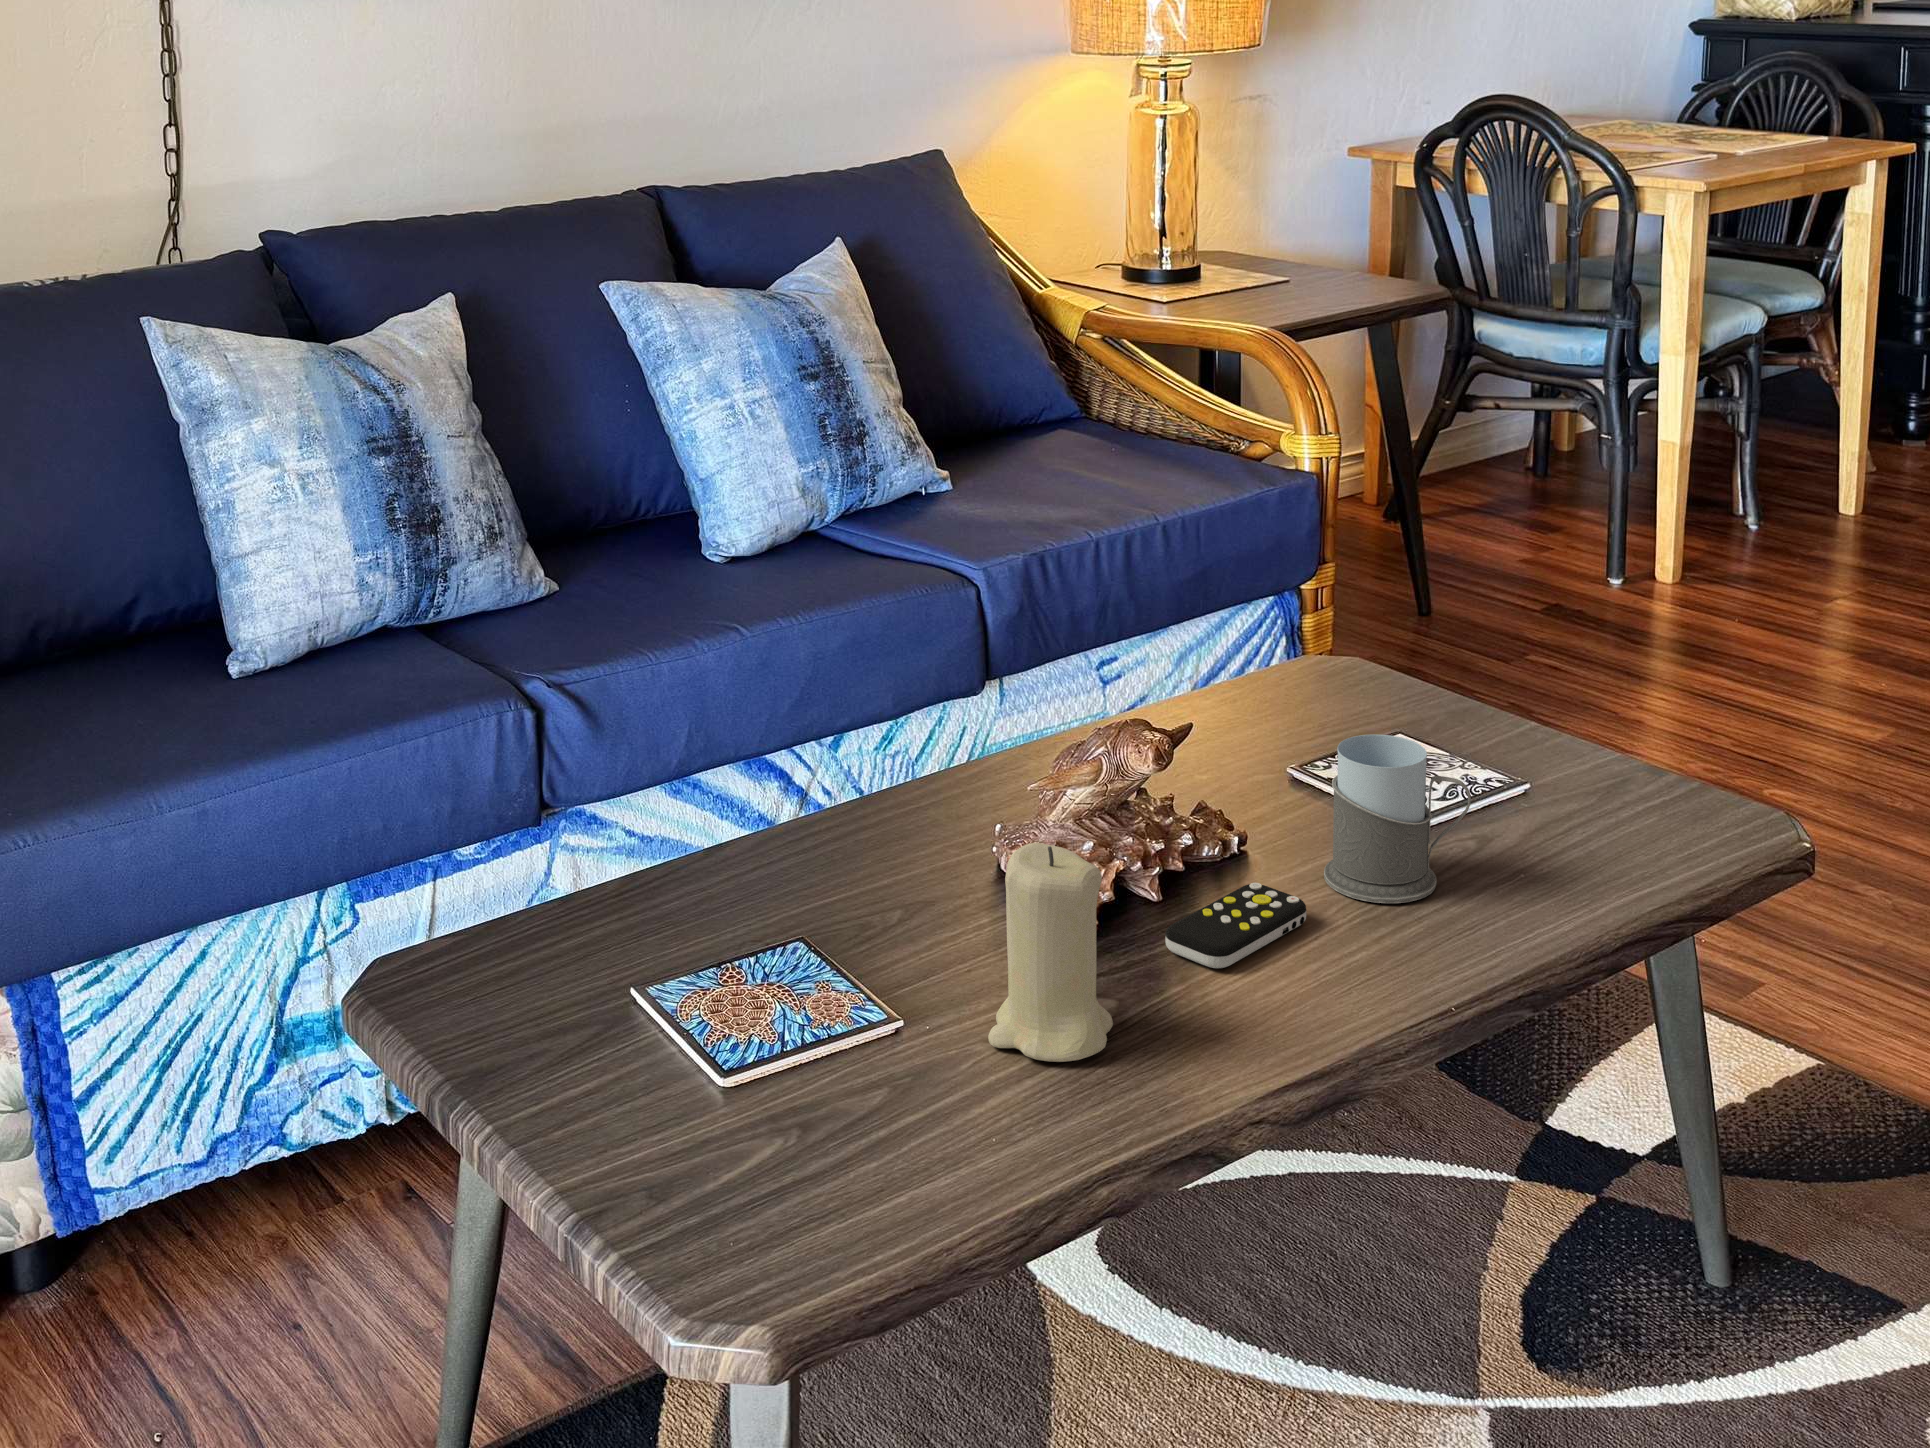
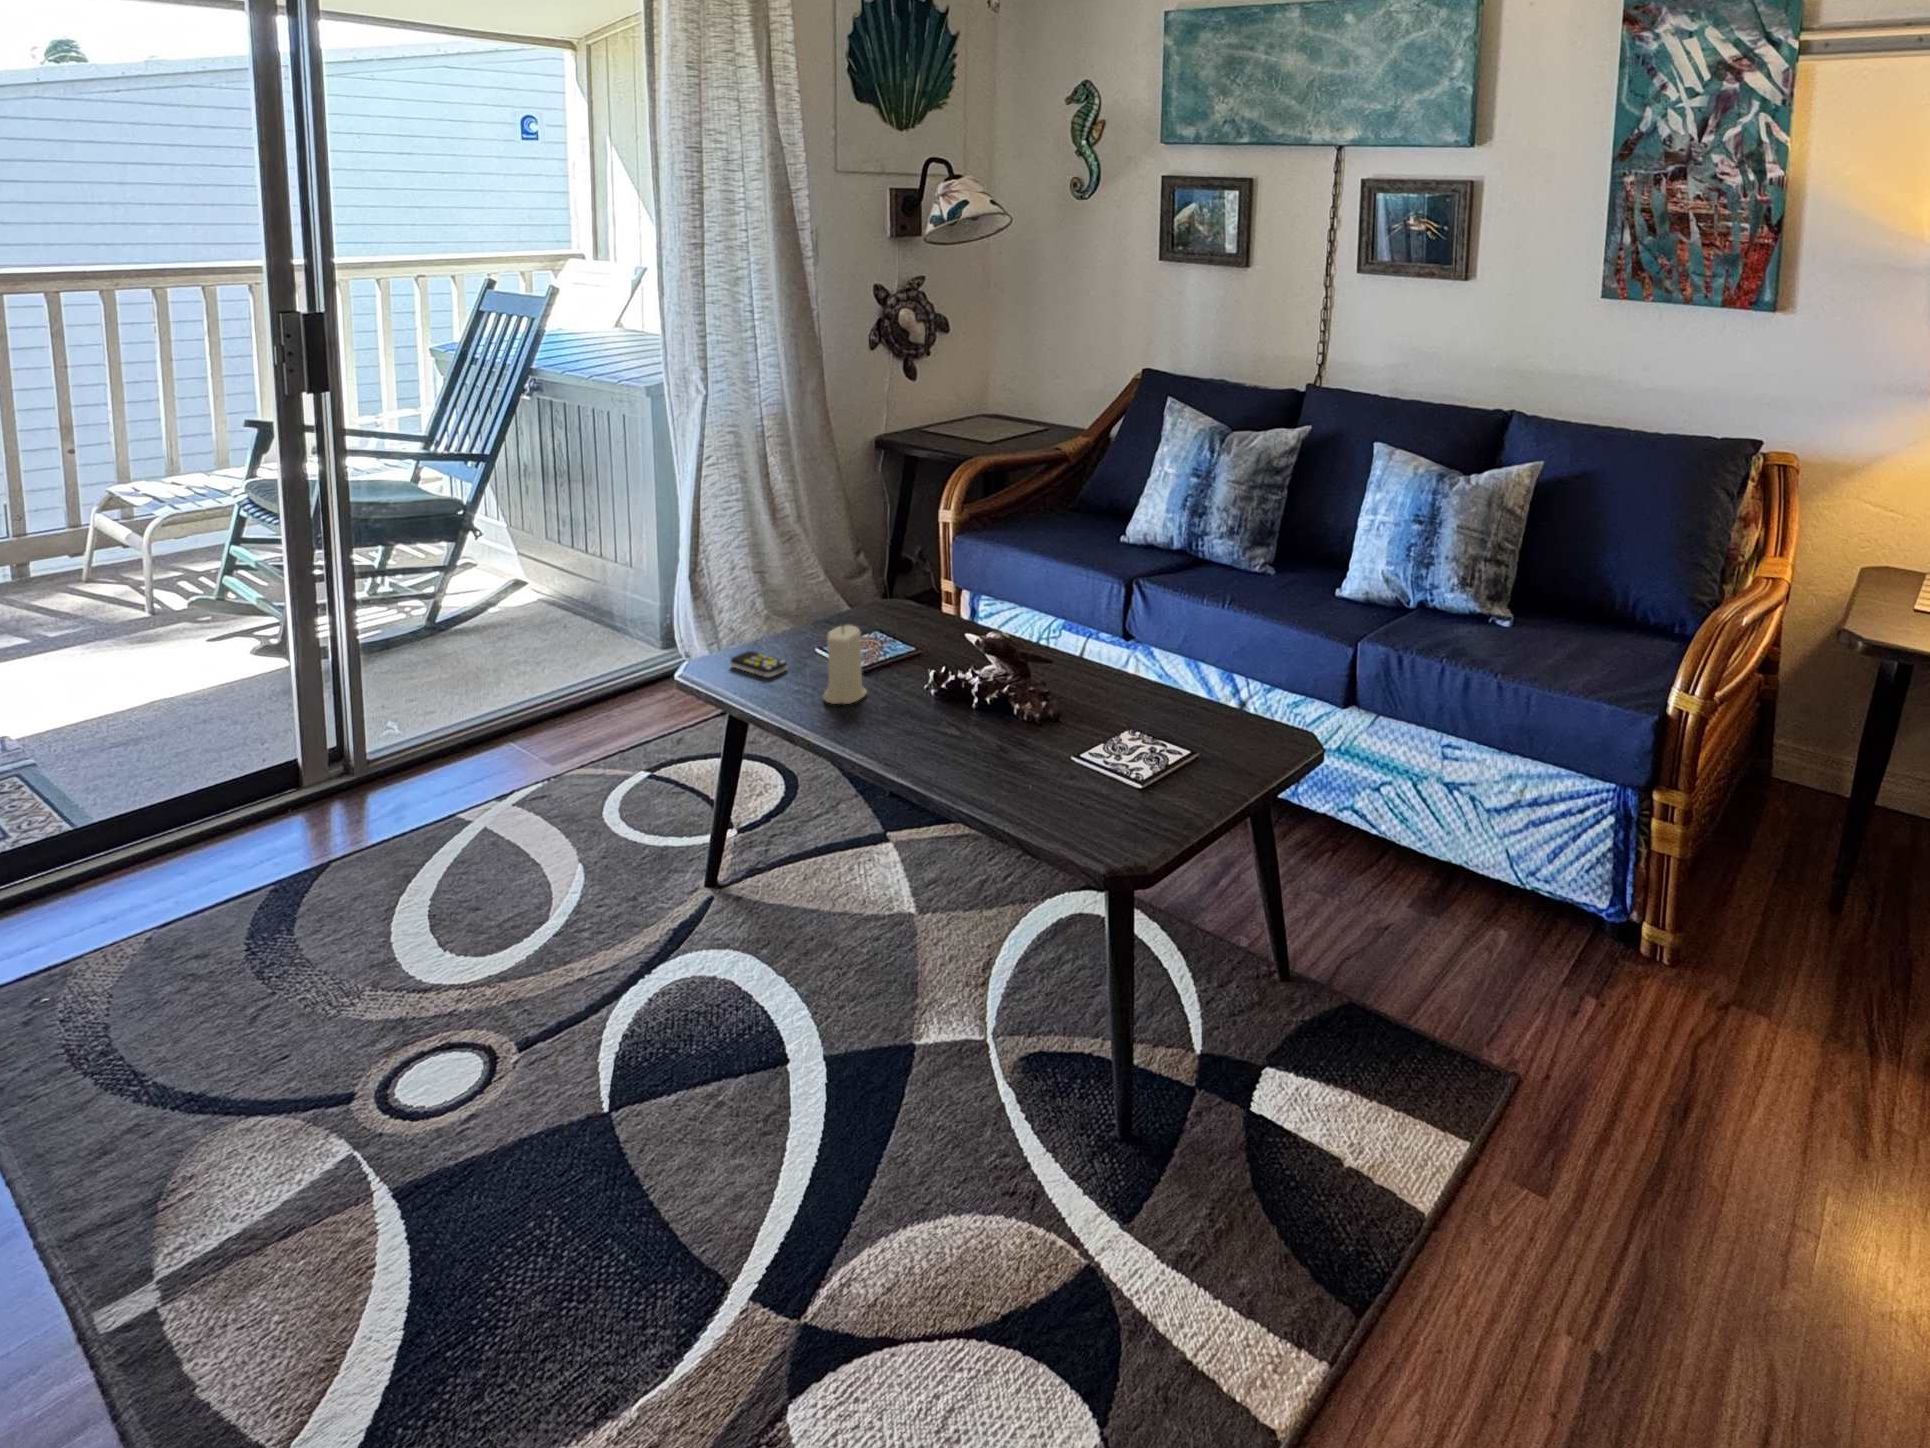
mug: present [1324,734,1471,903] -> none [960,682,1011,761]
remote control: present [1165,883,1306,968] -> present [730,651,788,677]

